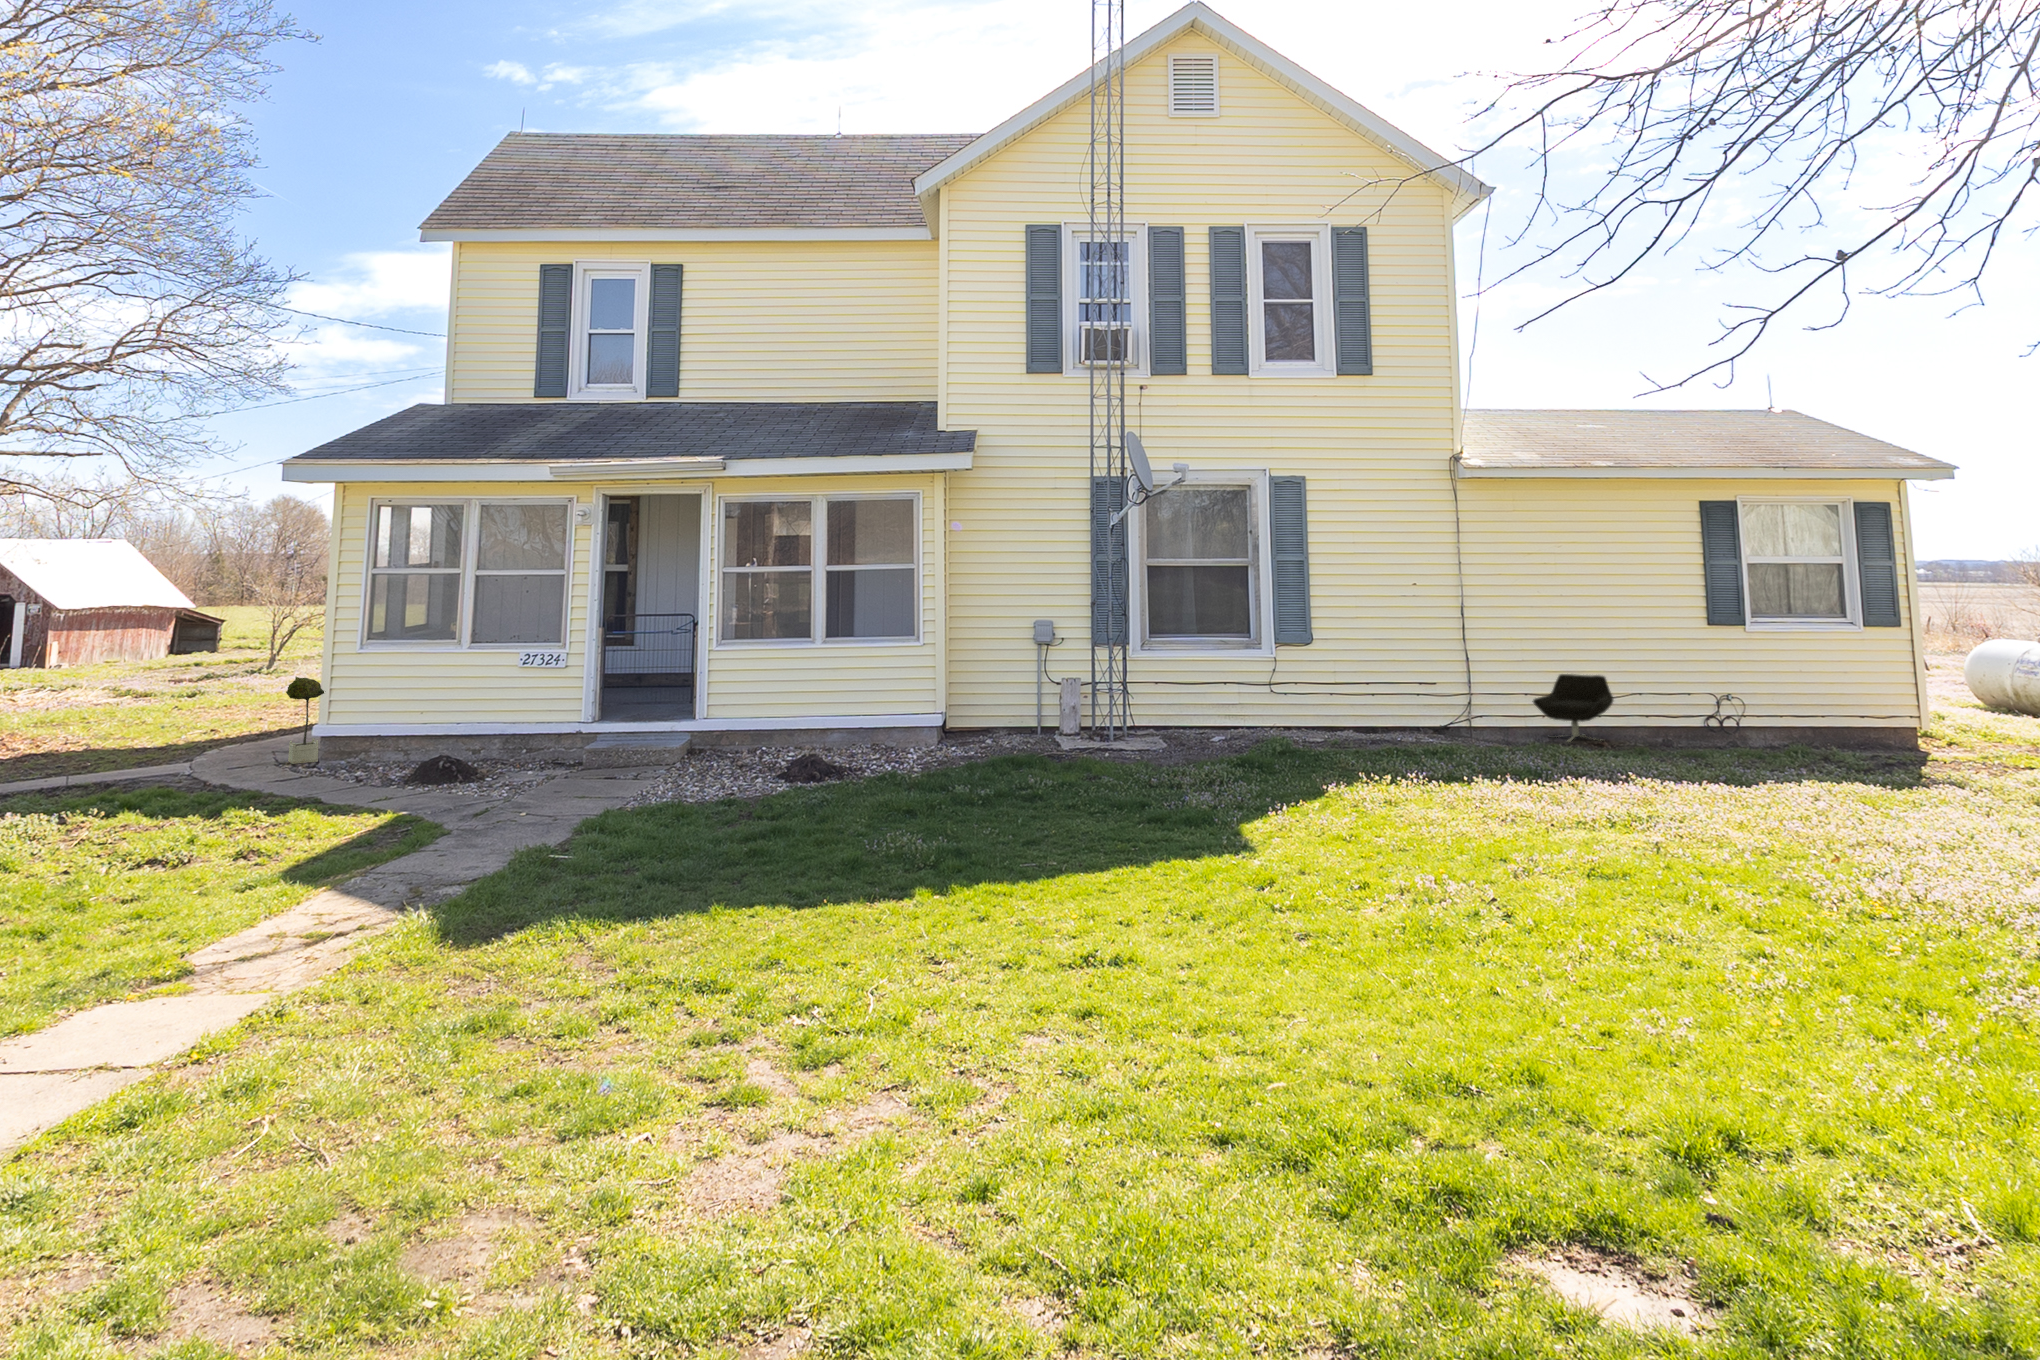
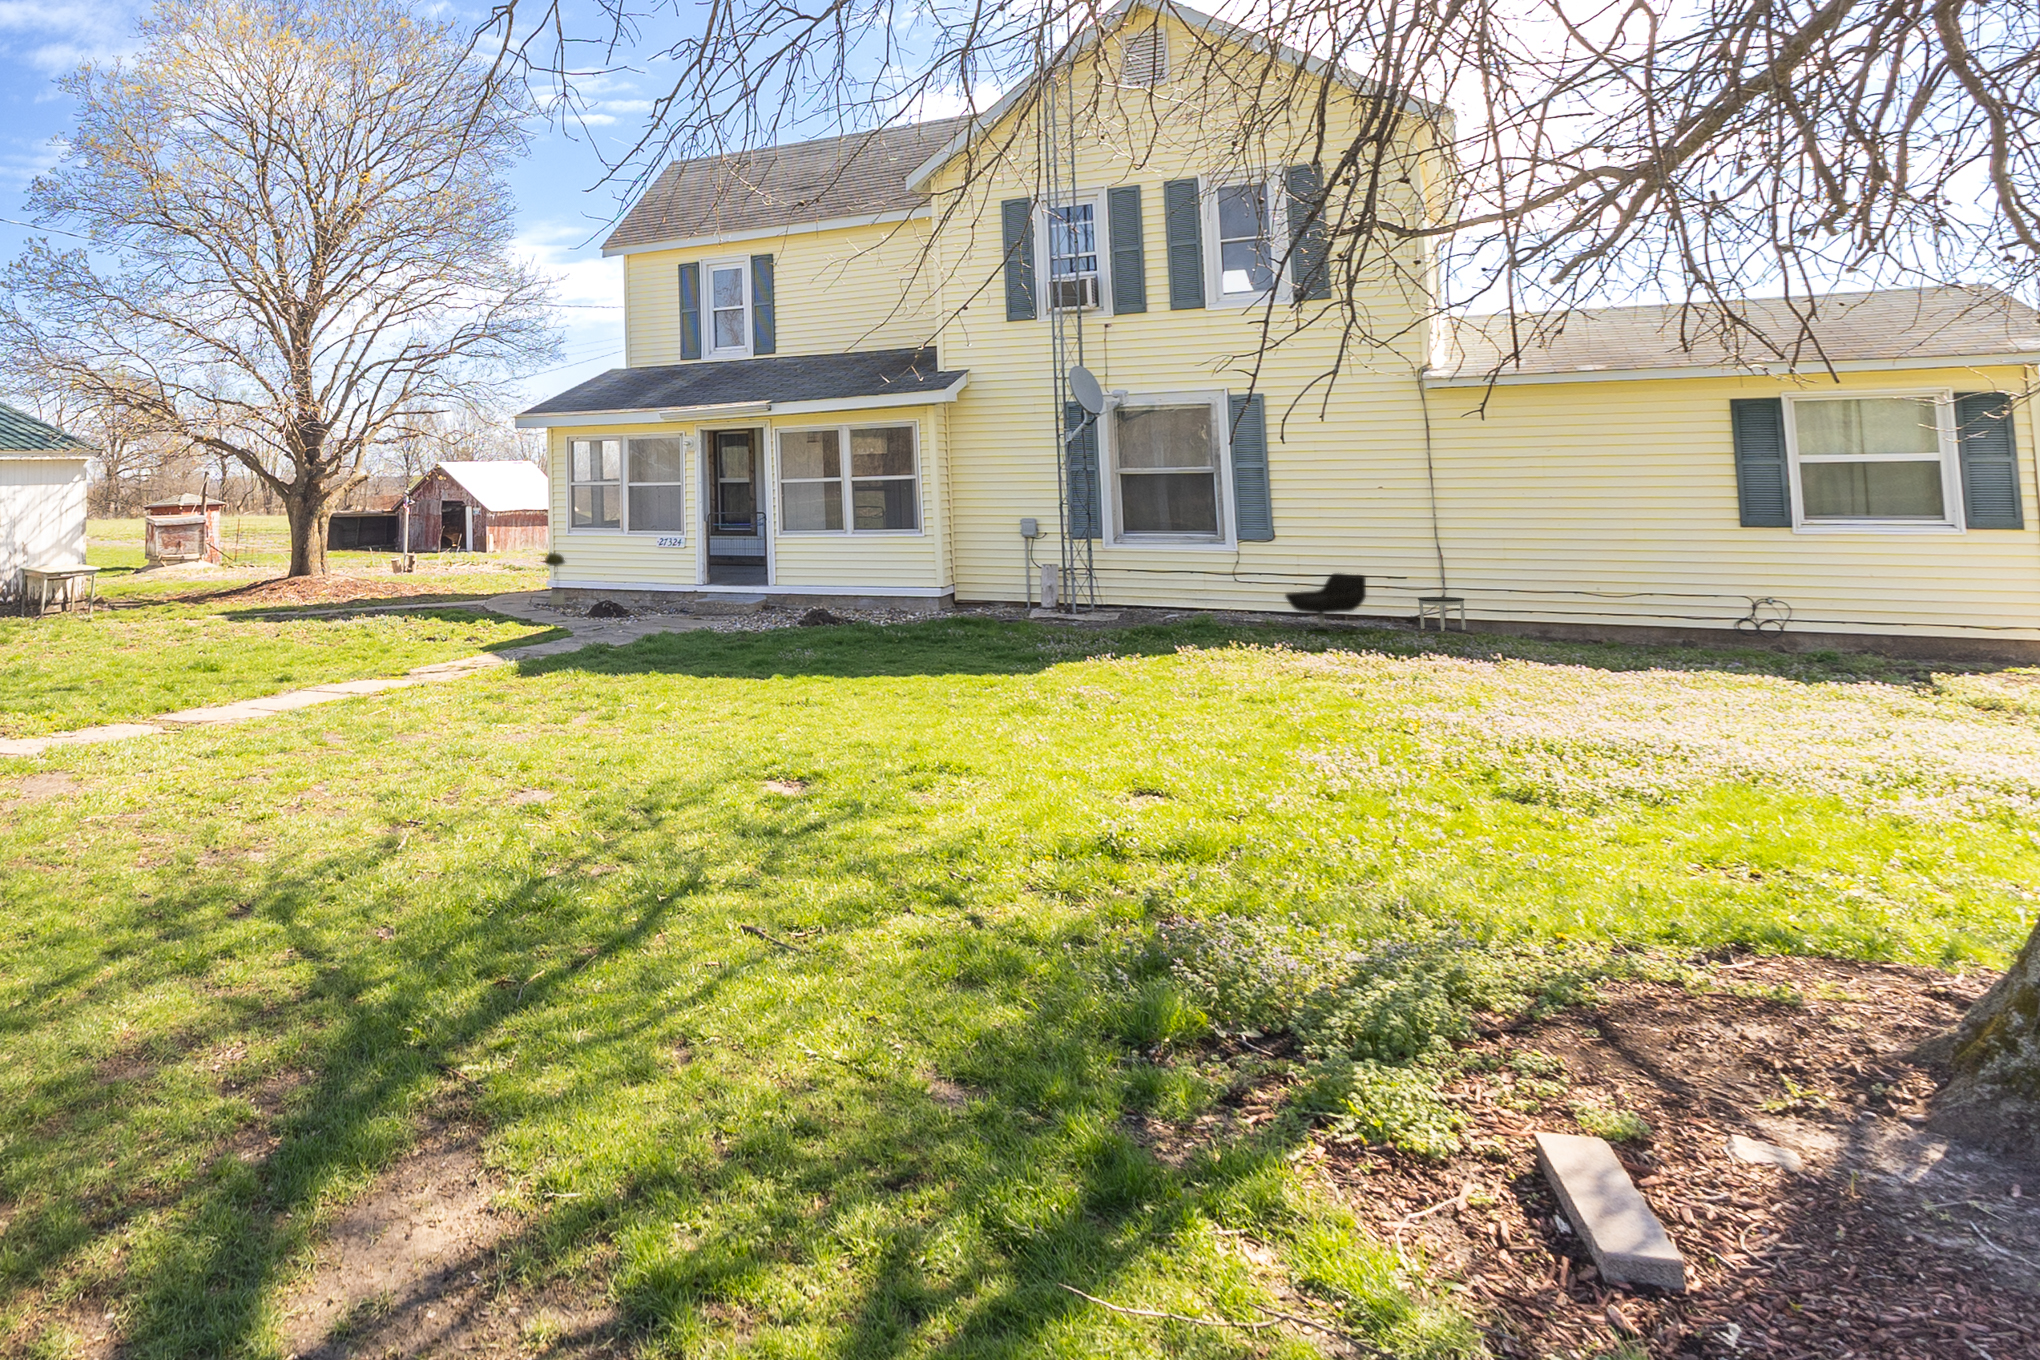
lounge chair: present [1532,674,1613,742] -> present [1285,573,1366,631]
round table: none [1458,702,1503,740] -> present [1418,597,1466,631]

